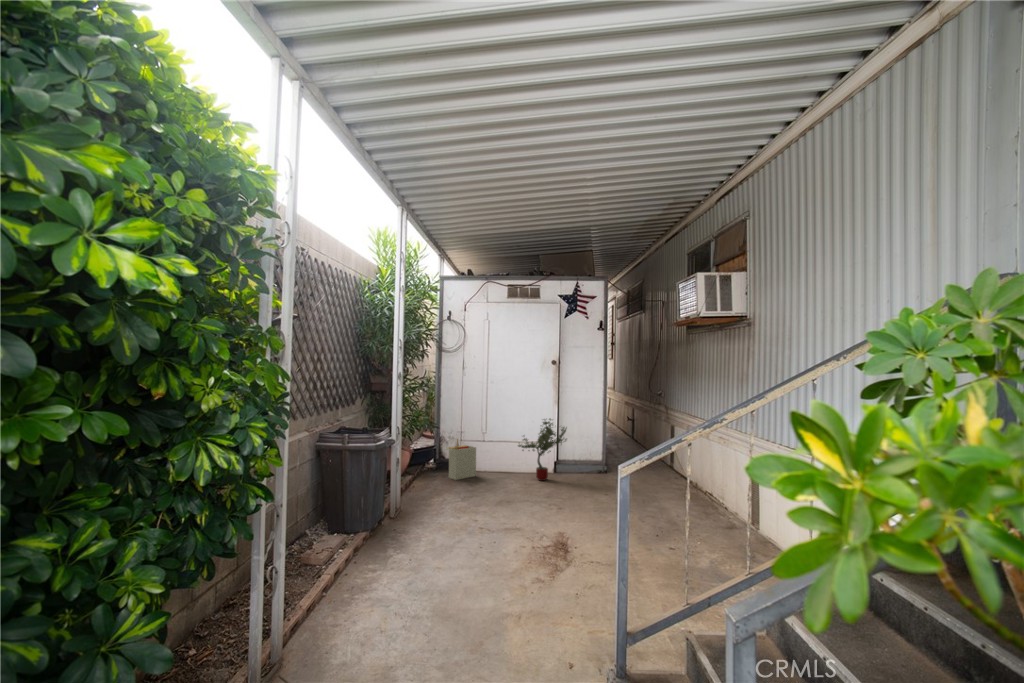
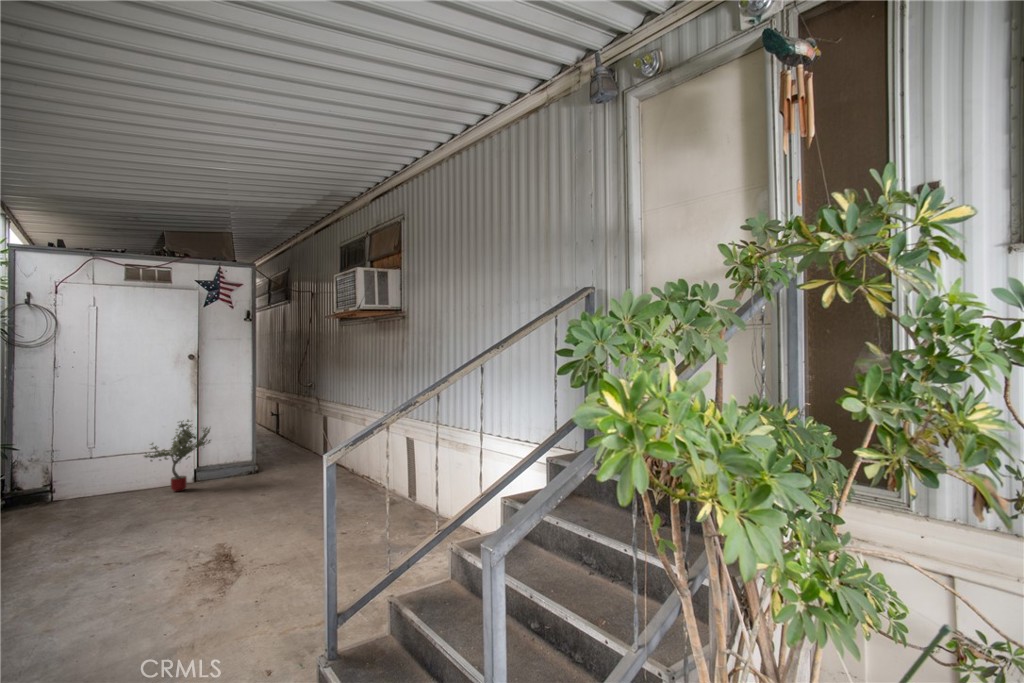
storage bin: present [446,439,476,480] -> none [27,460,79,514]

